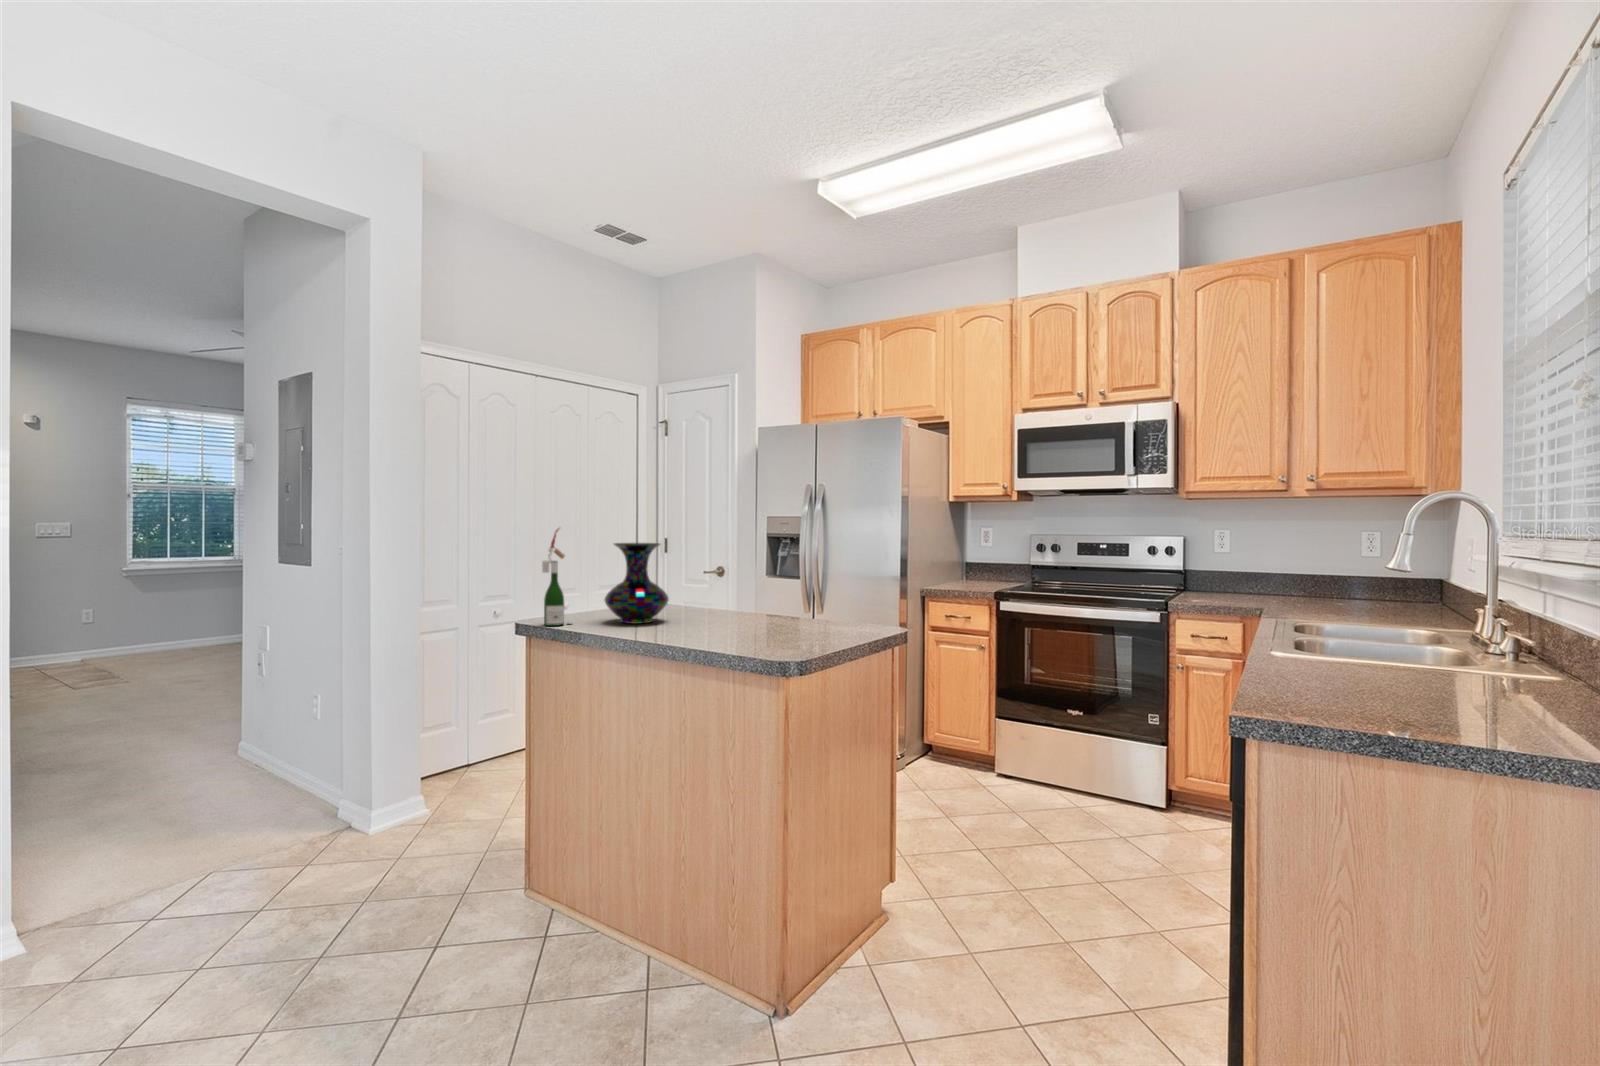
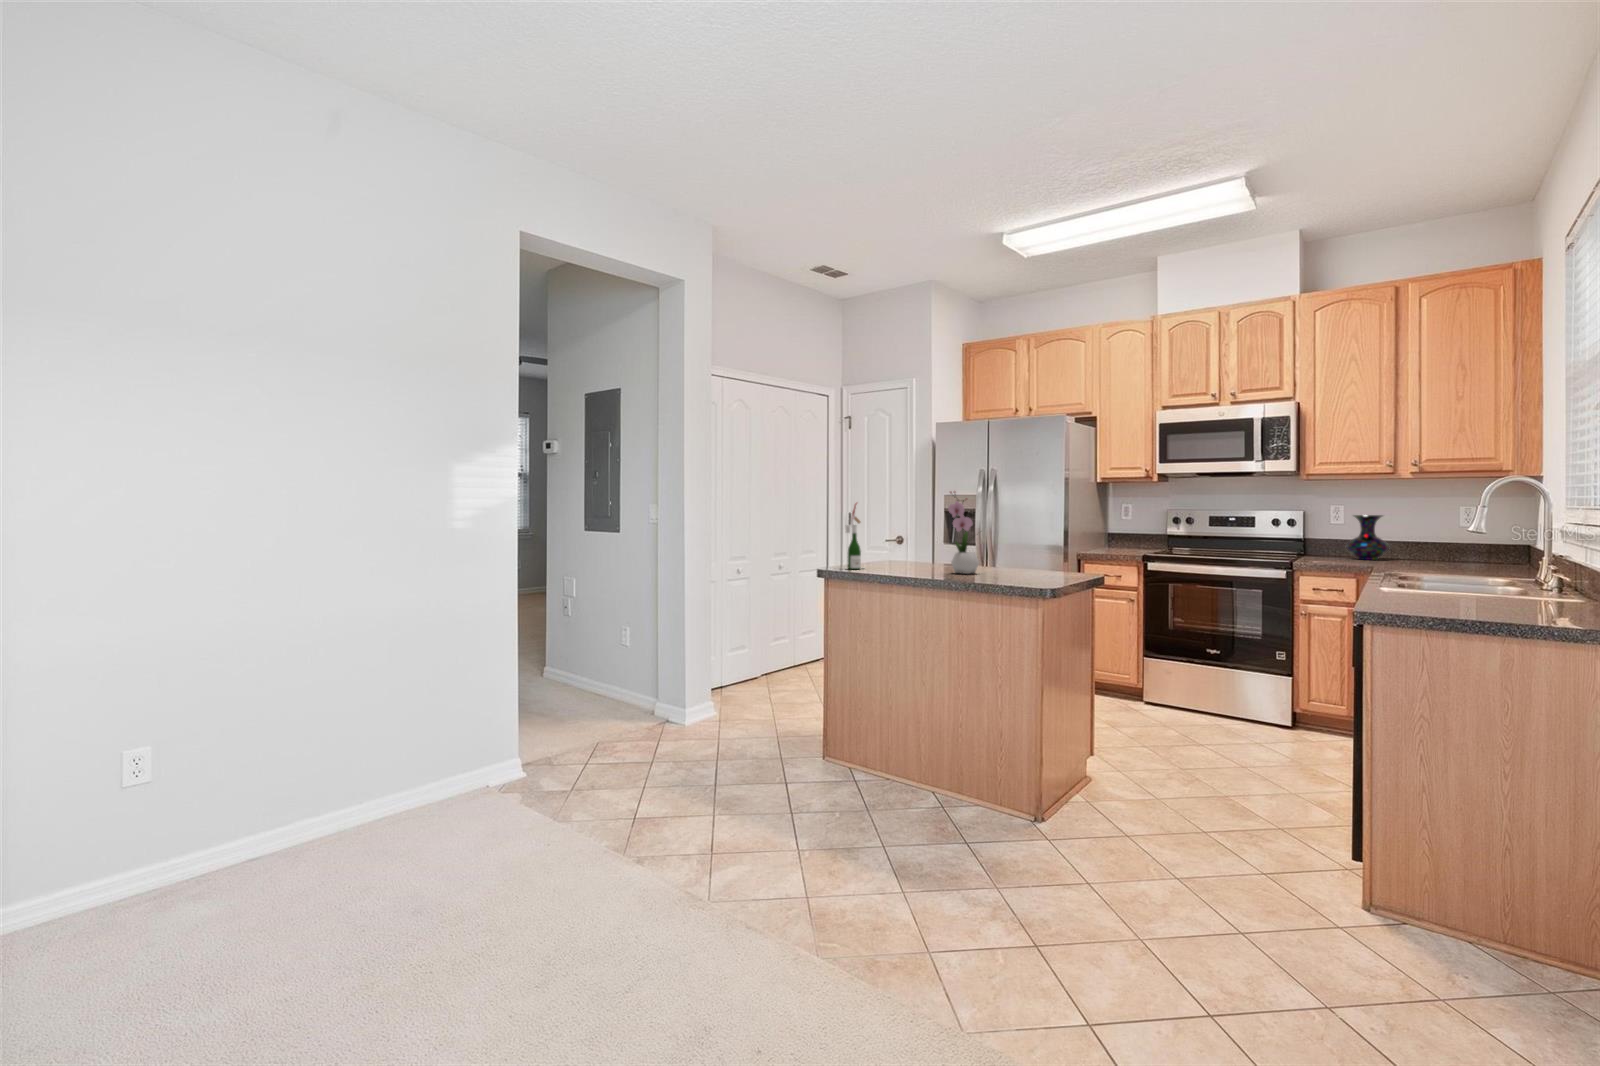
flower arrangement: none [673,512,729,635] -> present [948,492,979,574]
vase: present [605,543,669,624] -> present [1346,515,1388,560]

